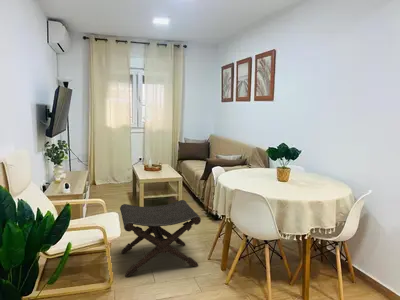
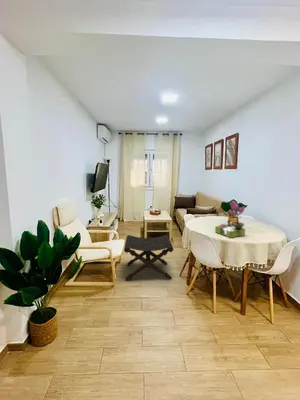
flower arrangement: none [266,143,307,196] -> present [215,201,245,238]

